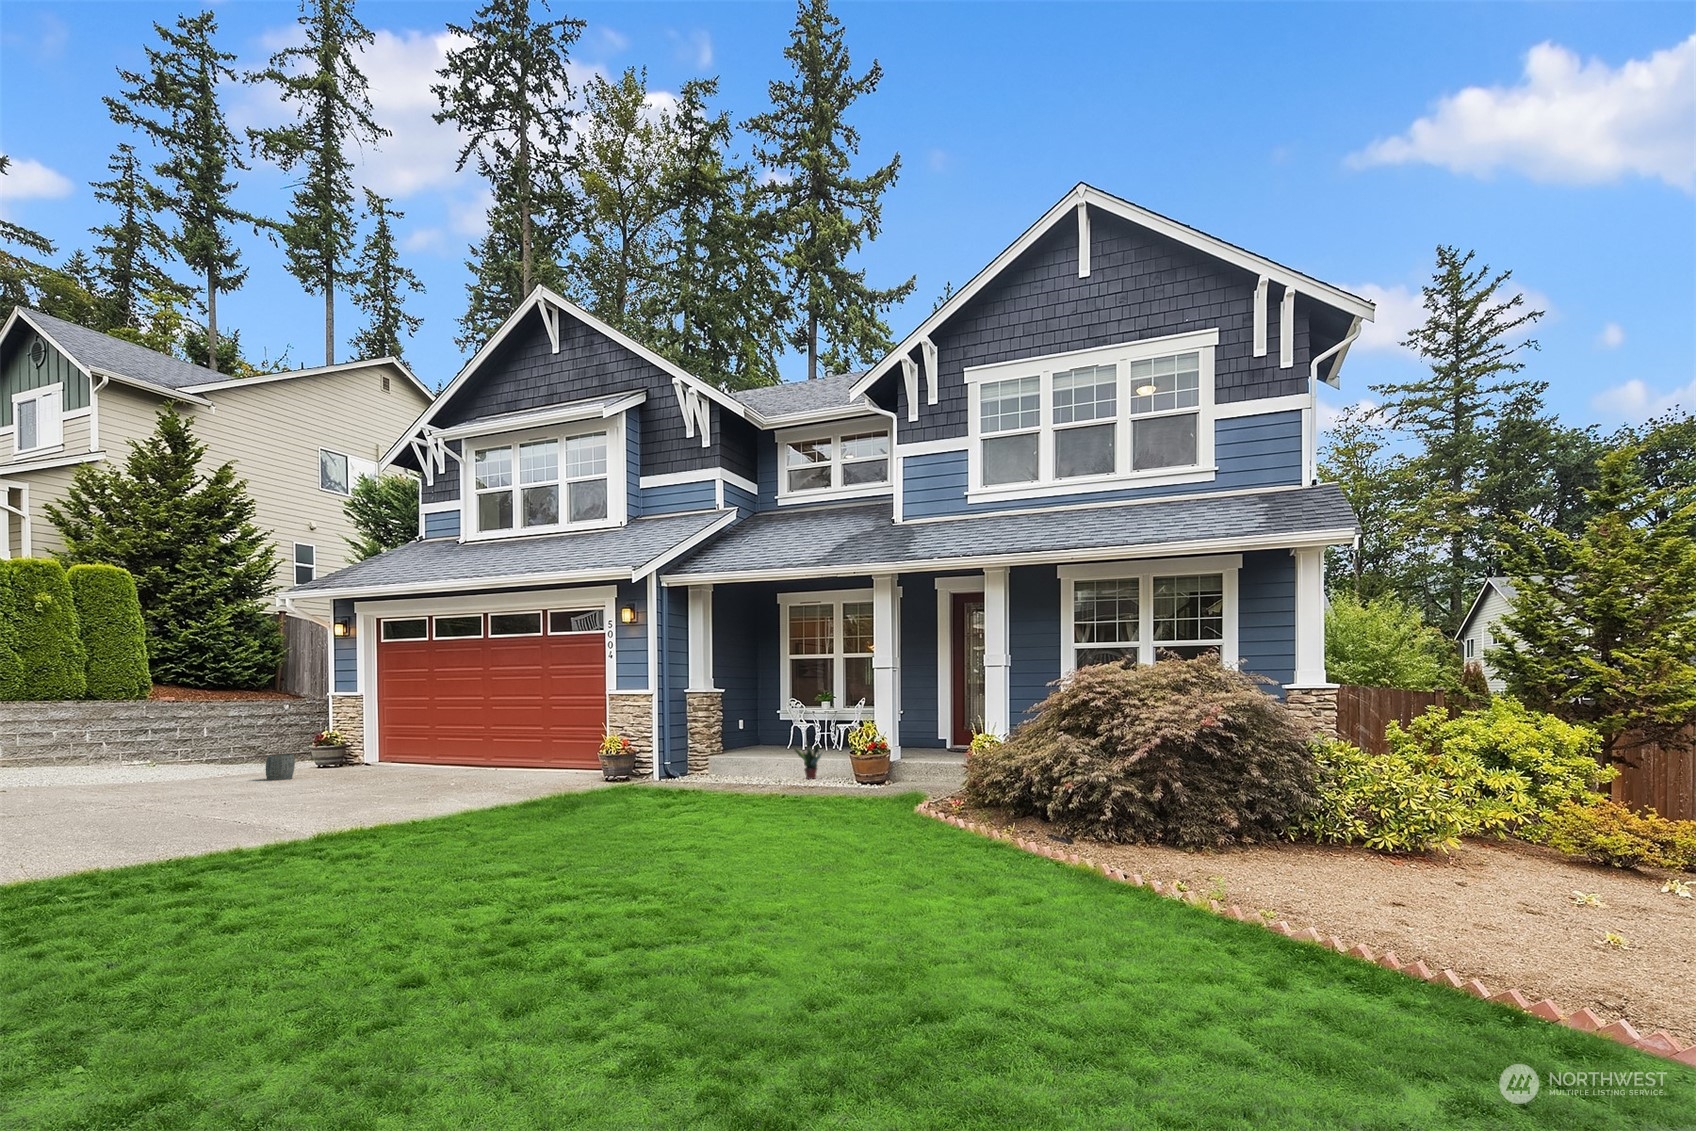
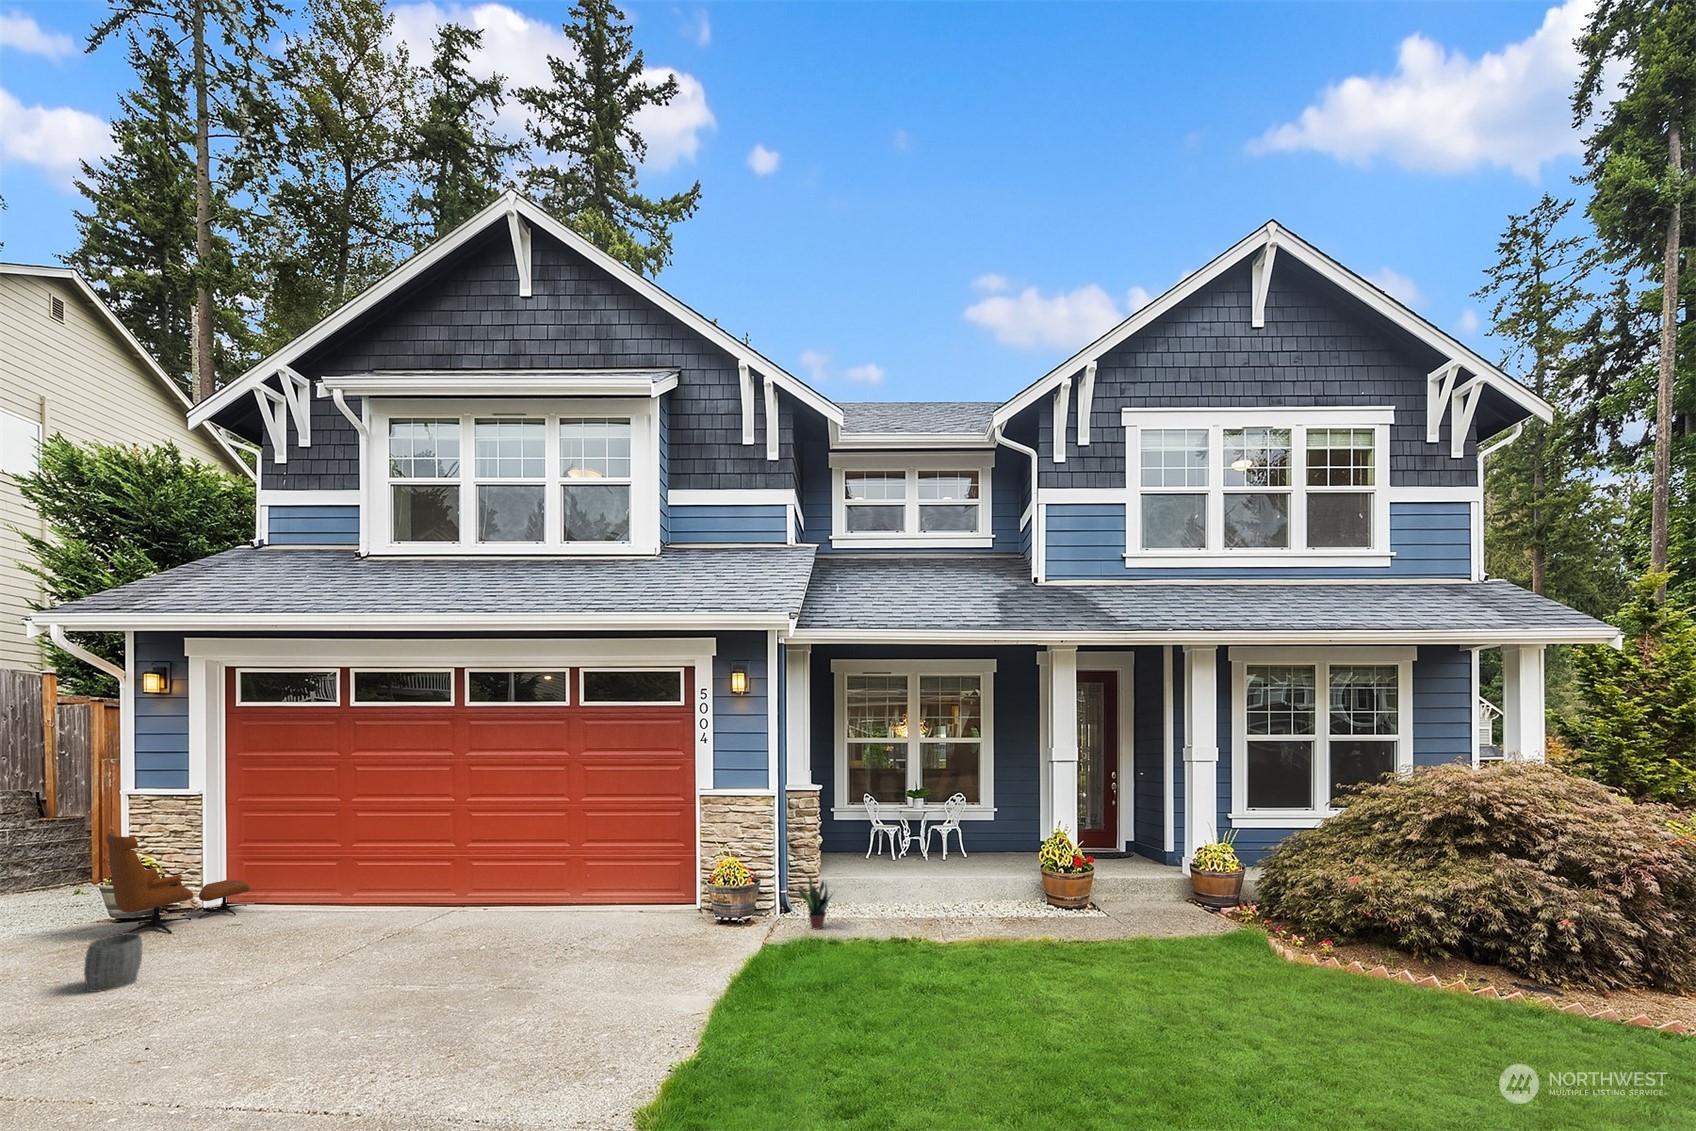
lounge chair: none [305,710,388,771] -> present [107,832,250,934]
potted plant: present [795,746,822,779] -> present [798,876,833,930]

